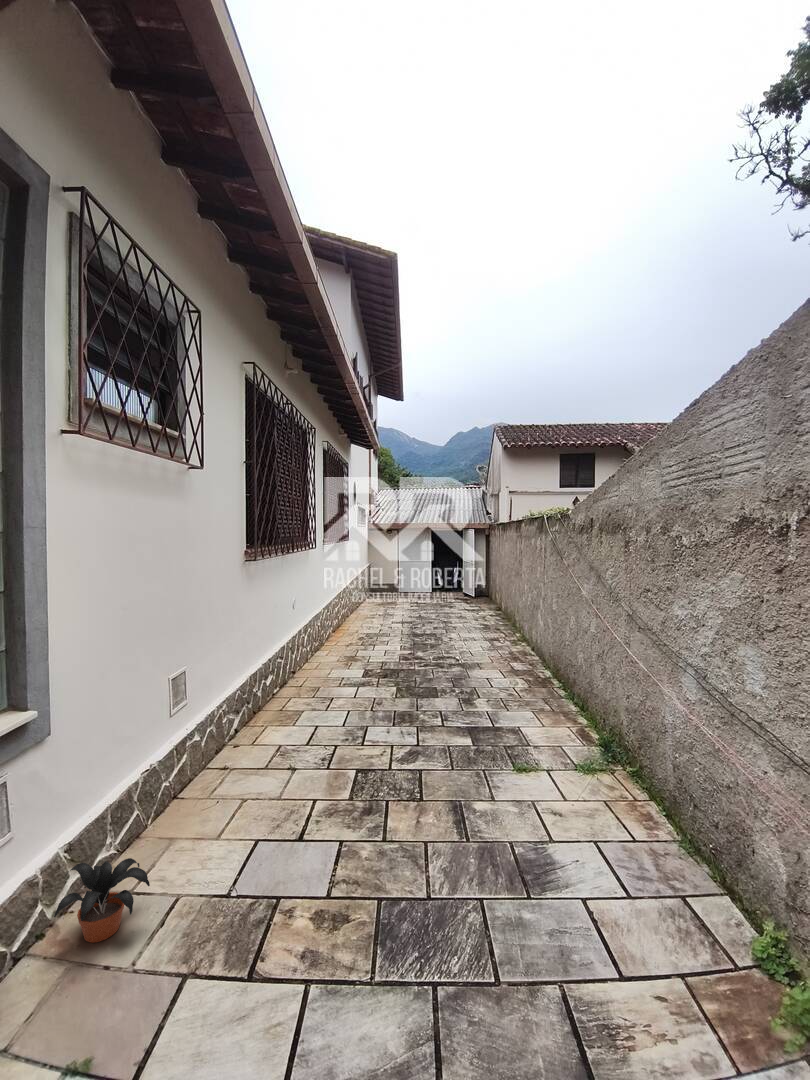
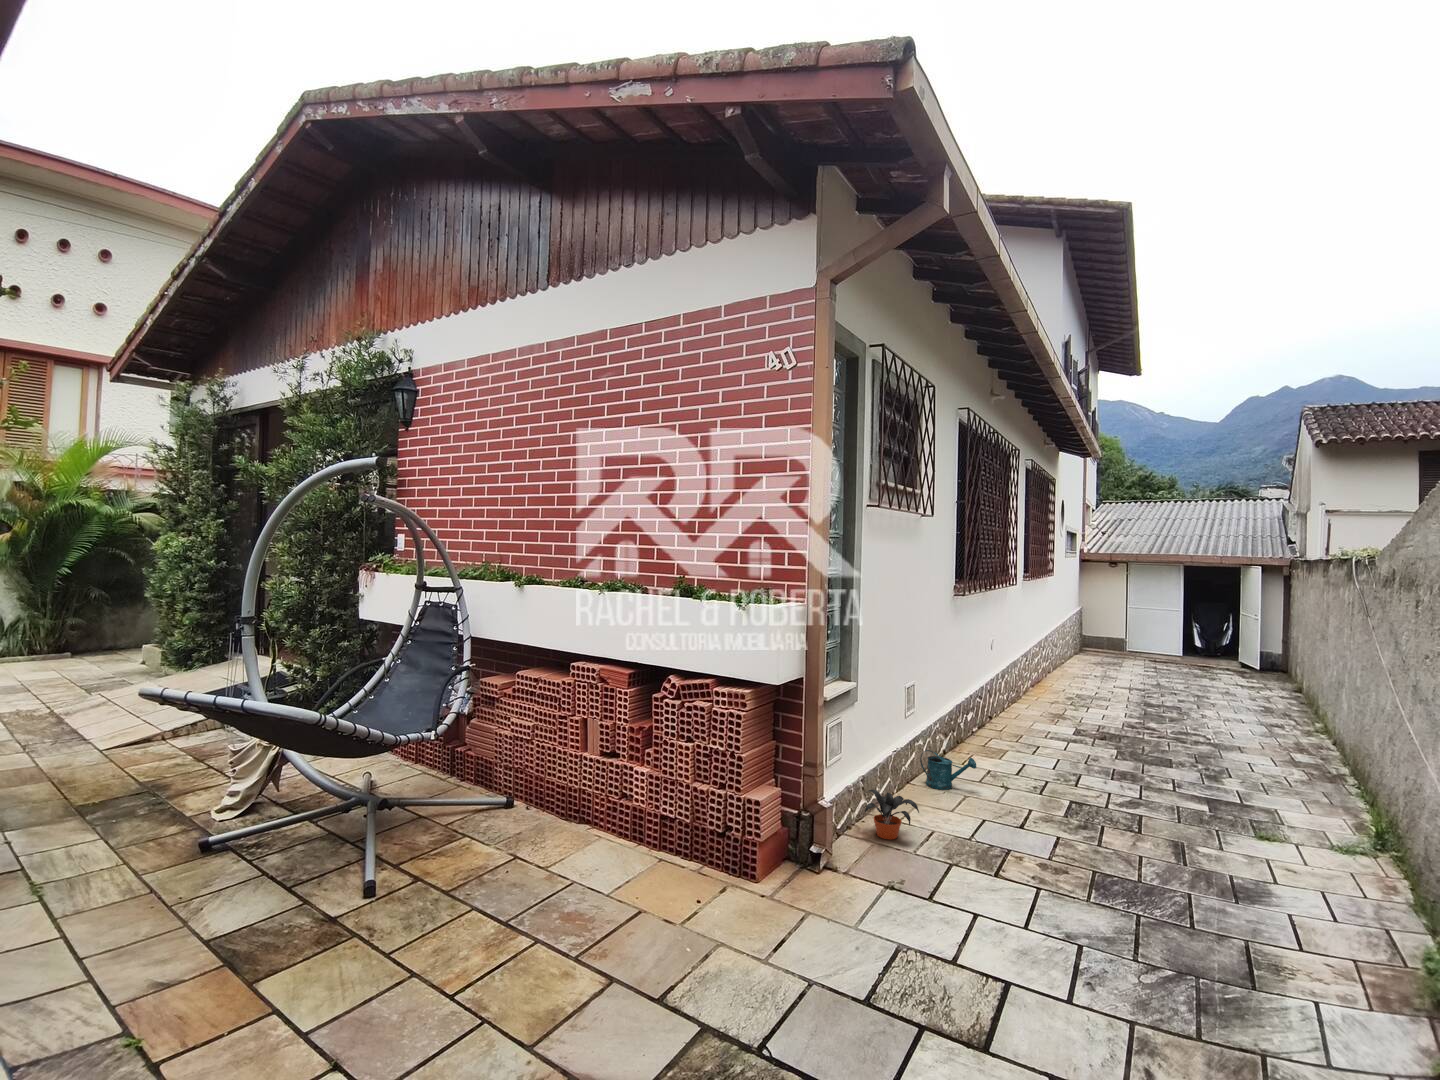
watering can: none [192,749,257,796] -> present [920,750,976,790]

